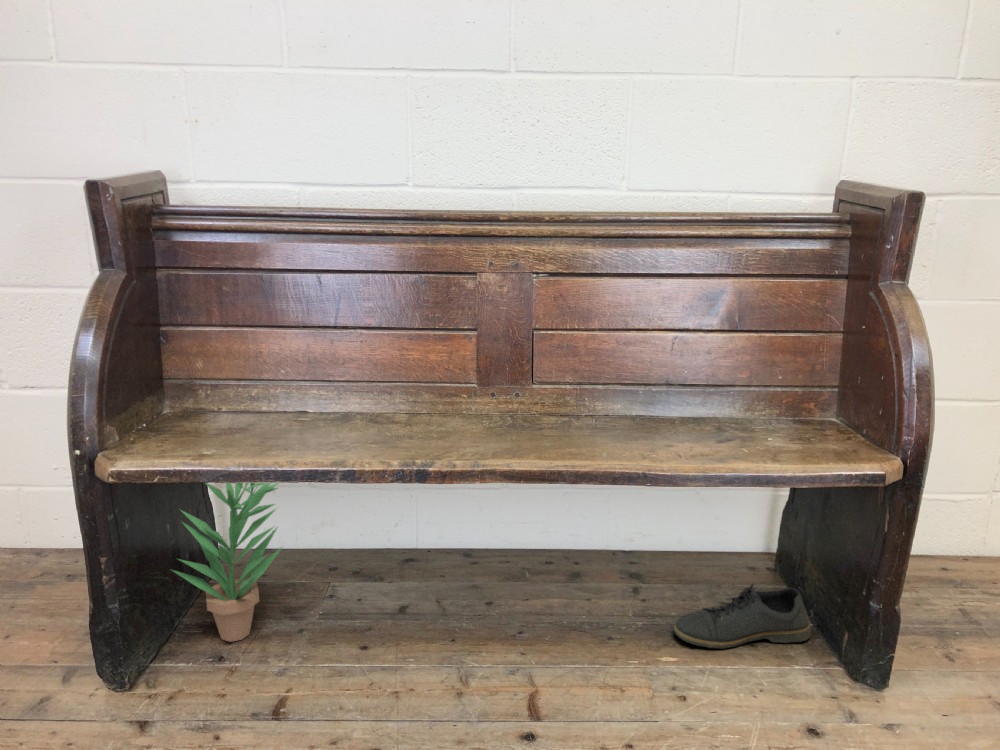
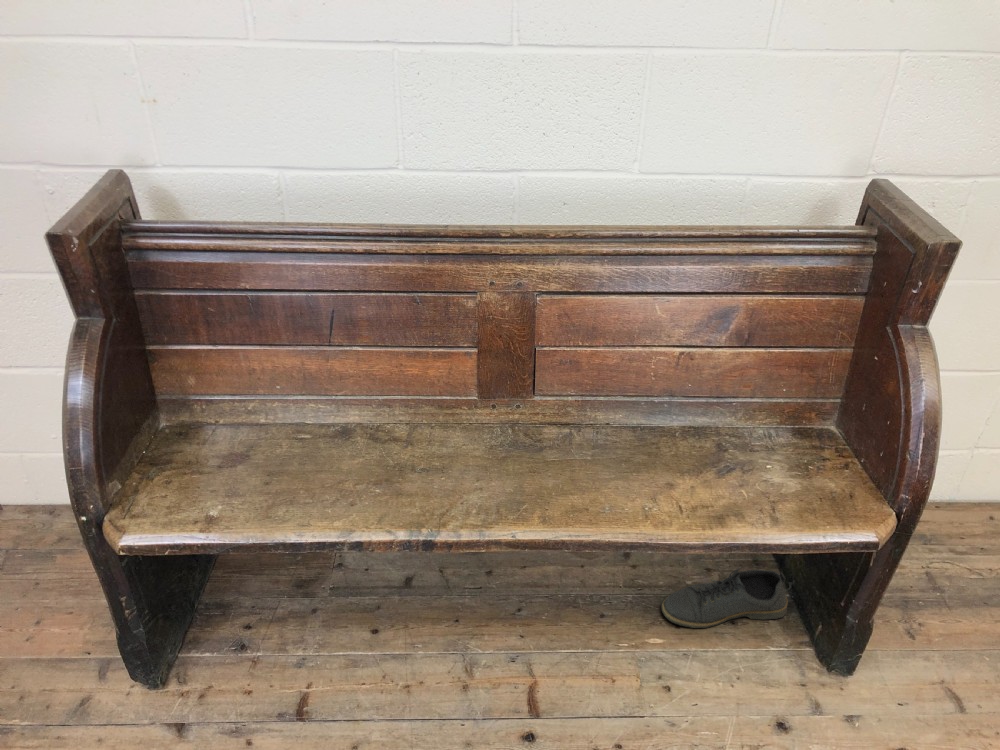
potted plant: present [173,481,281,642] -> none [186,467,293,625]

